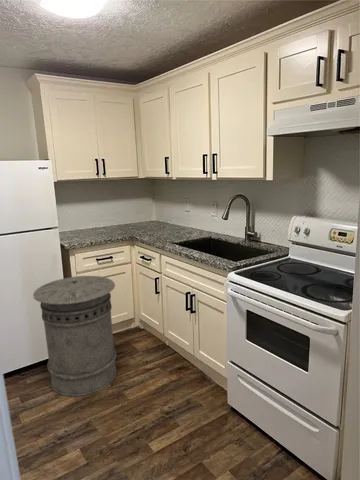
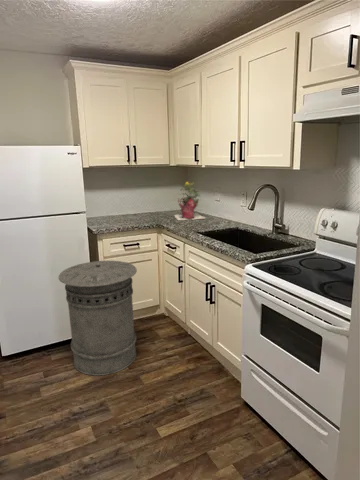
potted plant: none [145,192,178,232] -> present [175,182,205,220]

